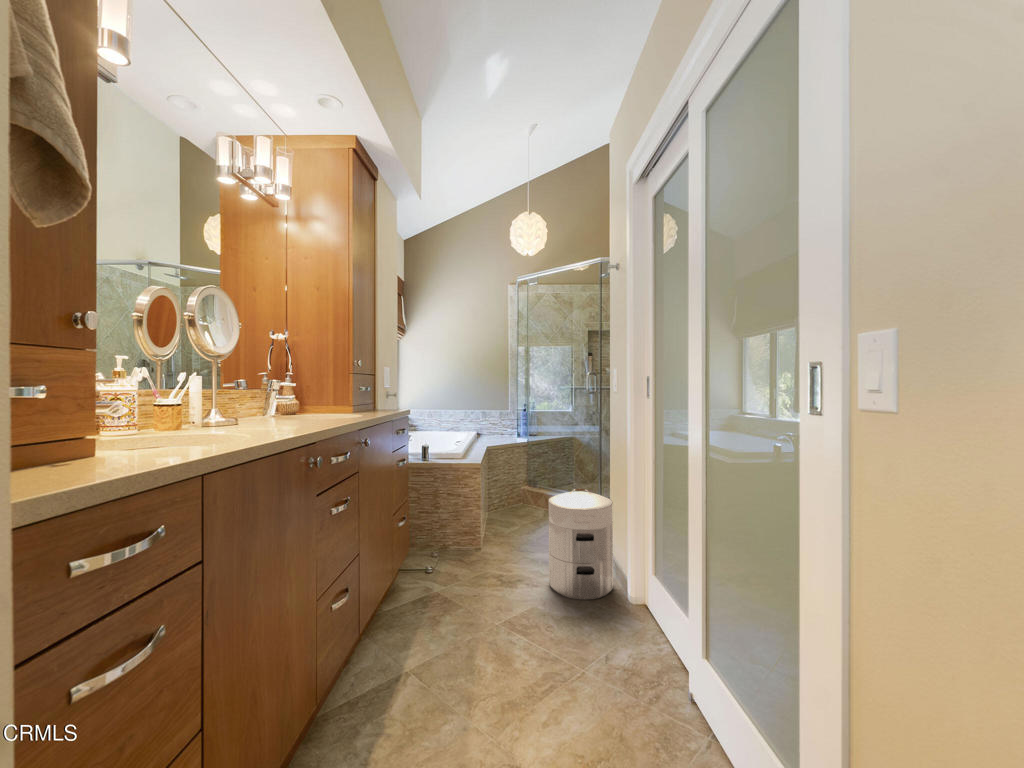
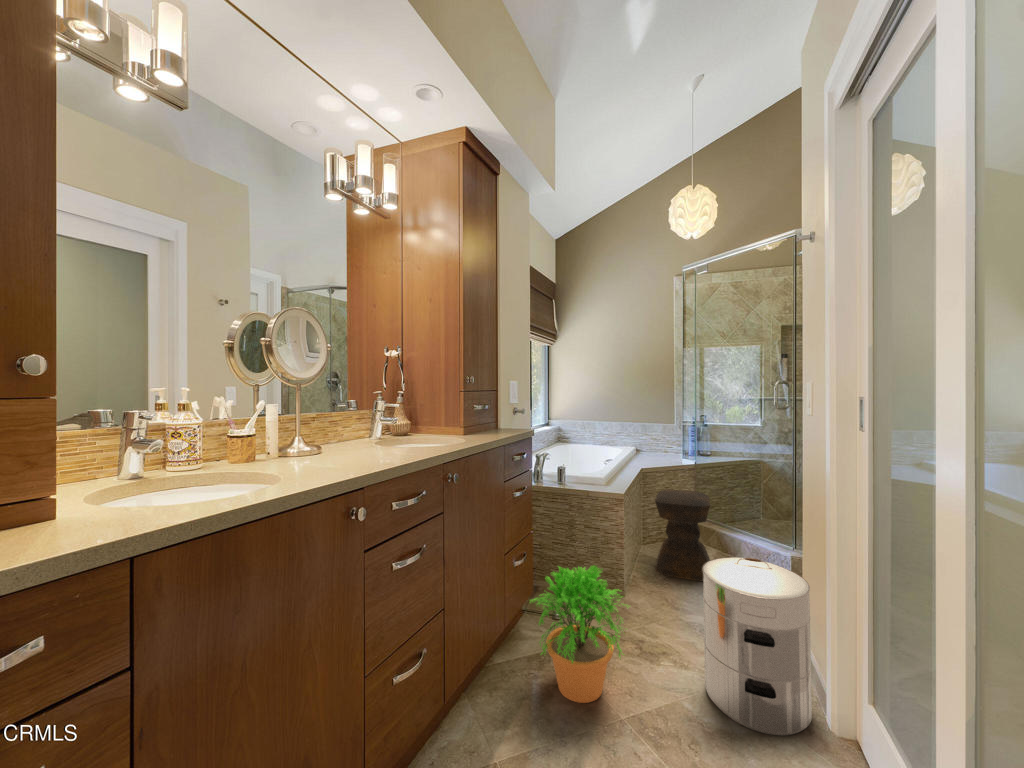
stool: none [501,461,545,530] -> present [655,489,710,581]
potted plant: none [423,507,504,611] -> present [532,565,622,703]

